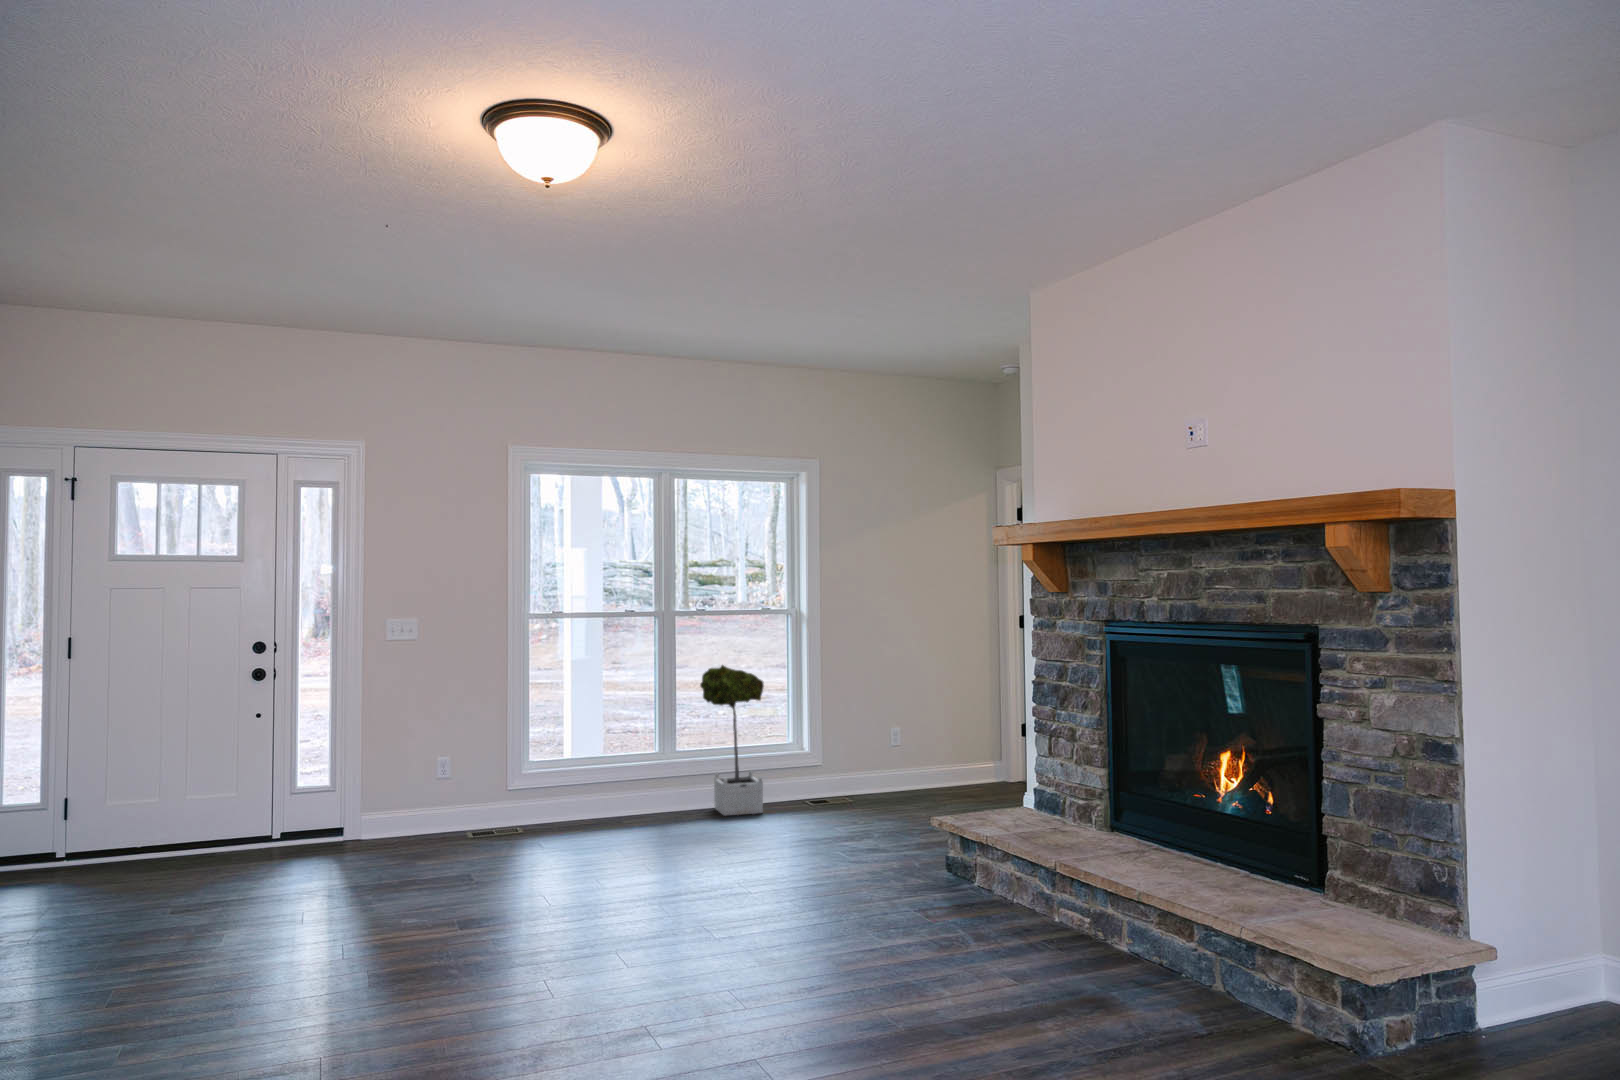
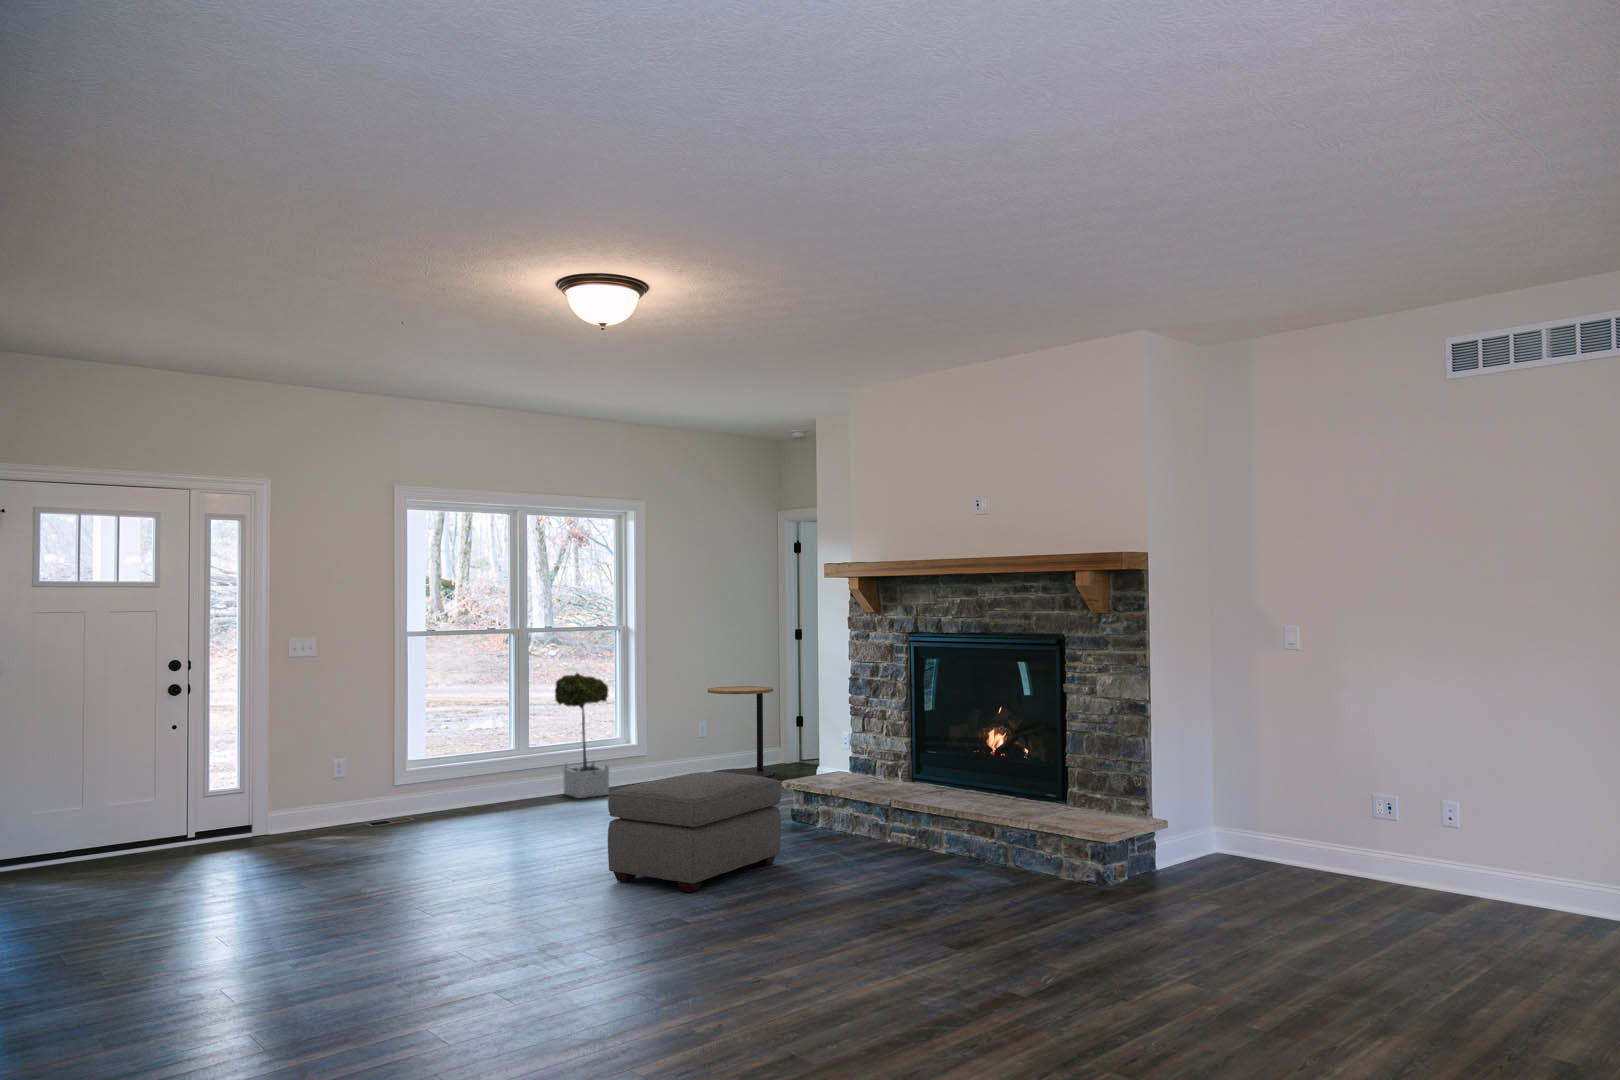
side table: none [899,685,982,802] -> present [707,686,774,777]
ottoman: none [631,806,879,986] -> present [608,772,781,892]

